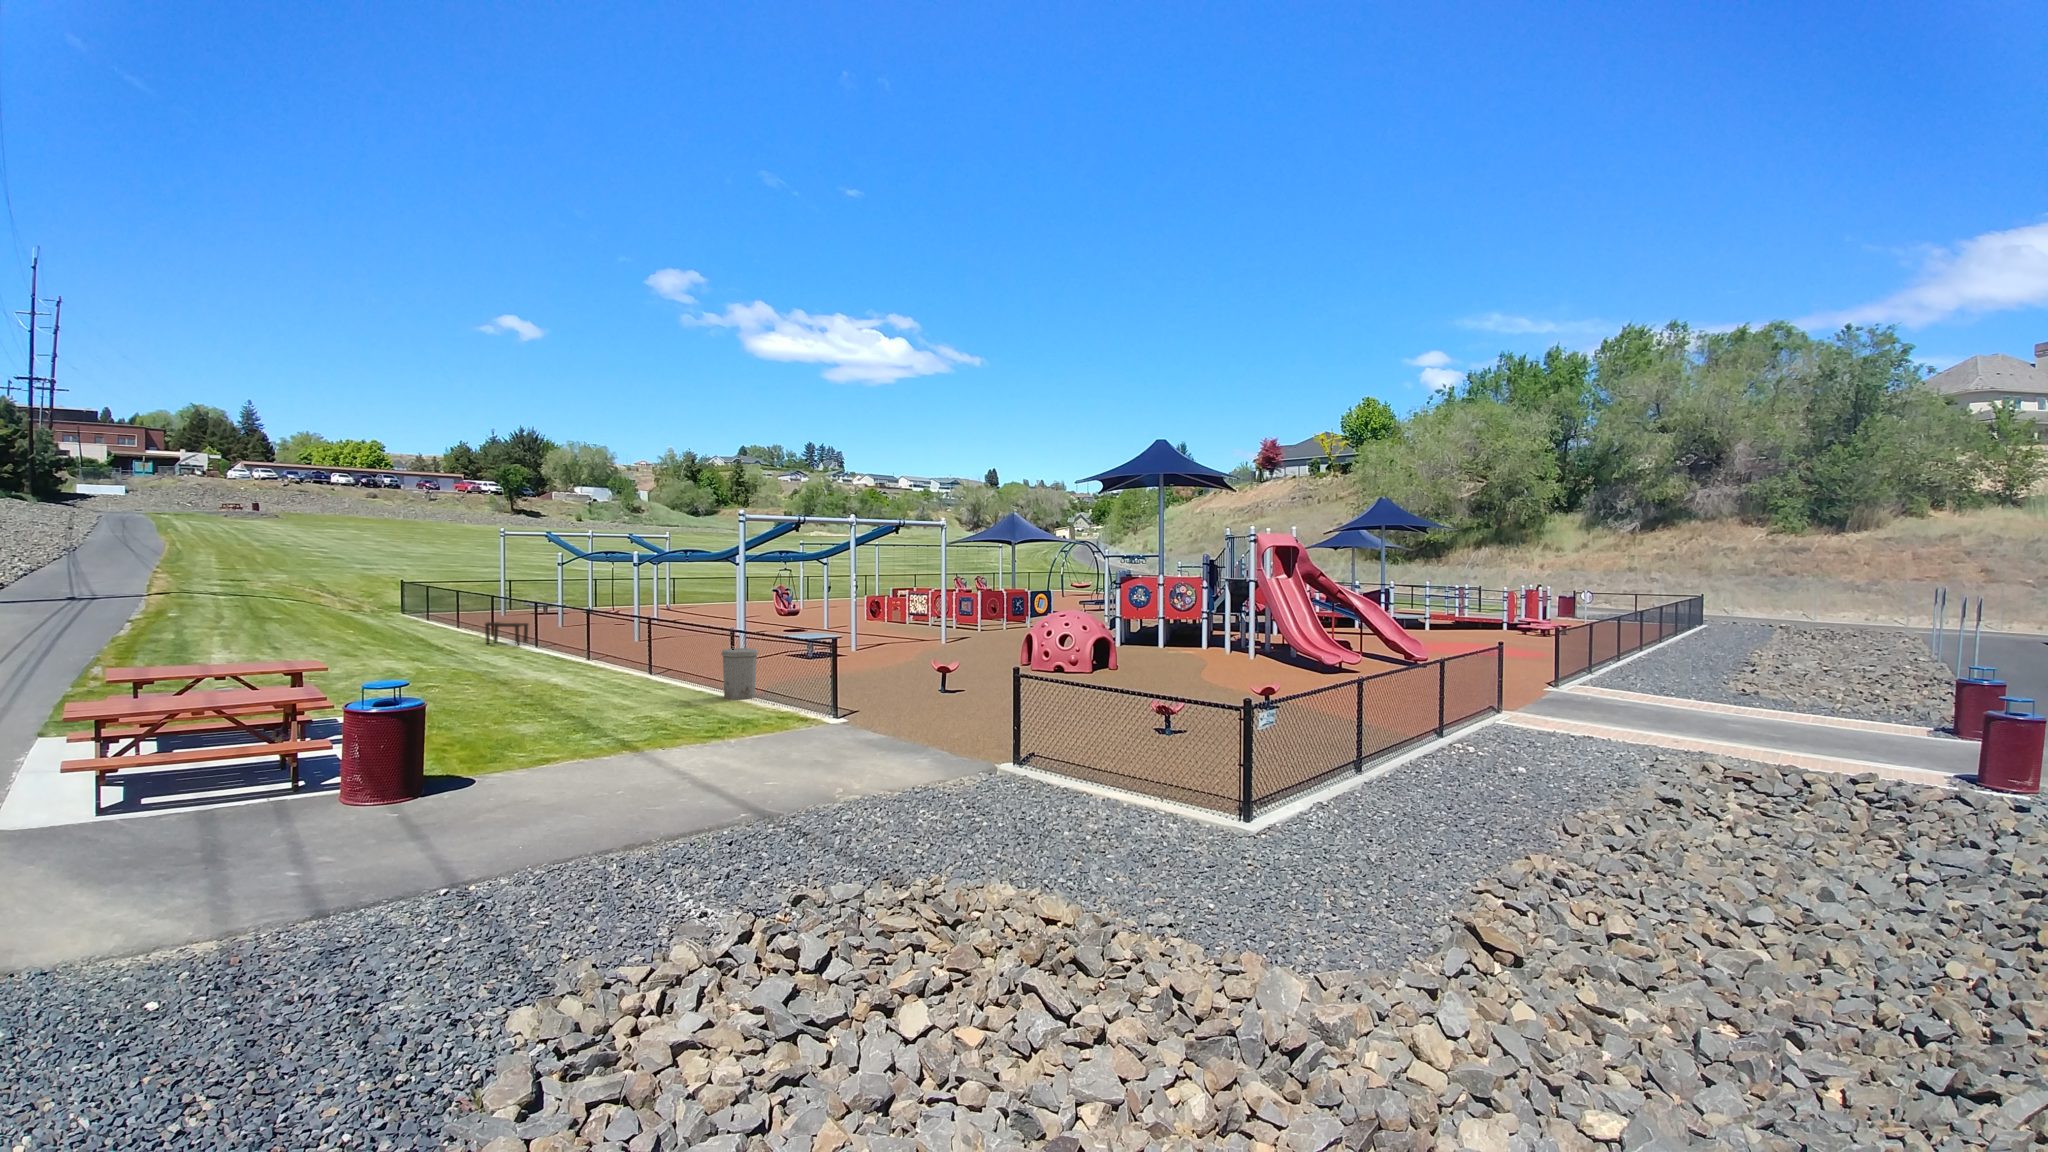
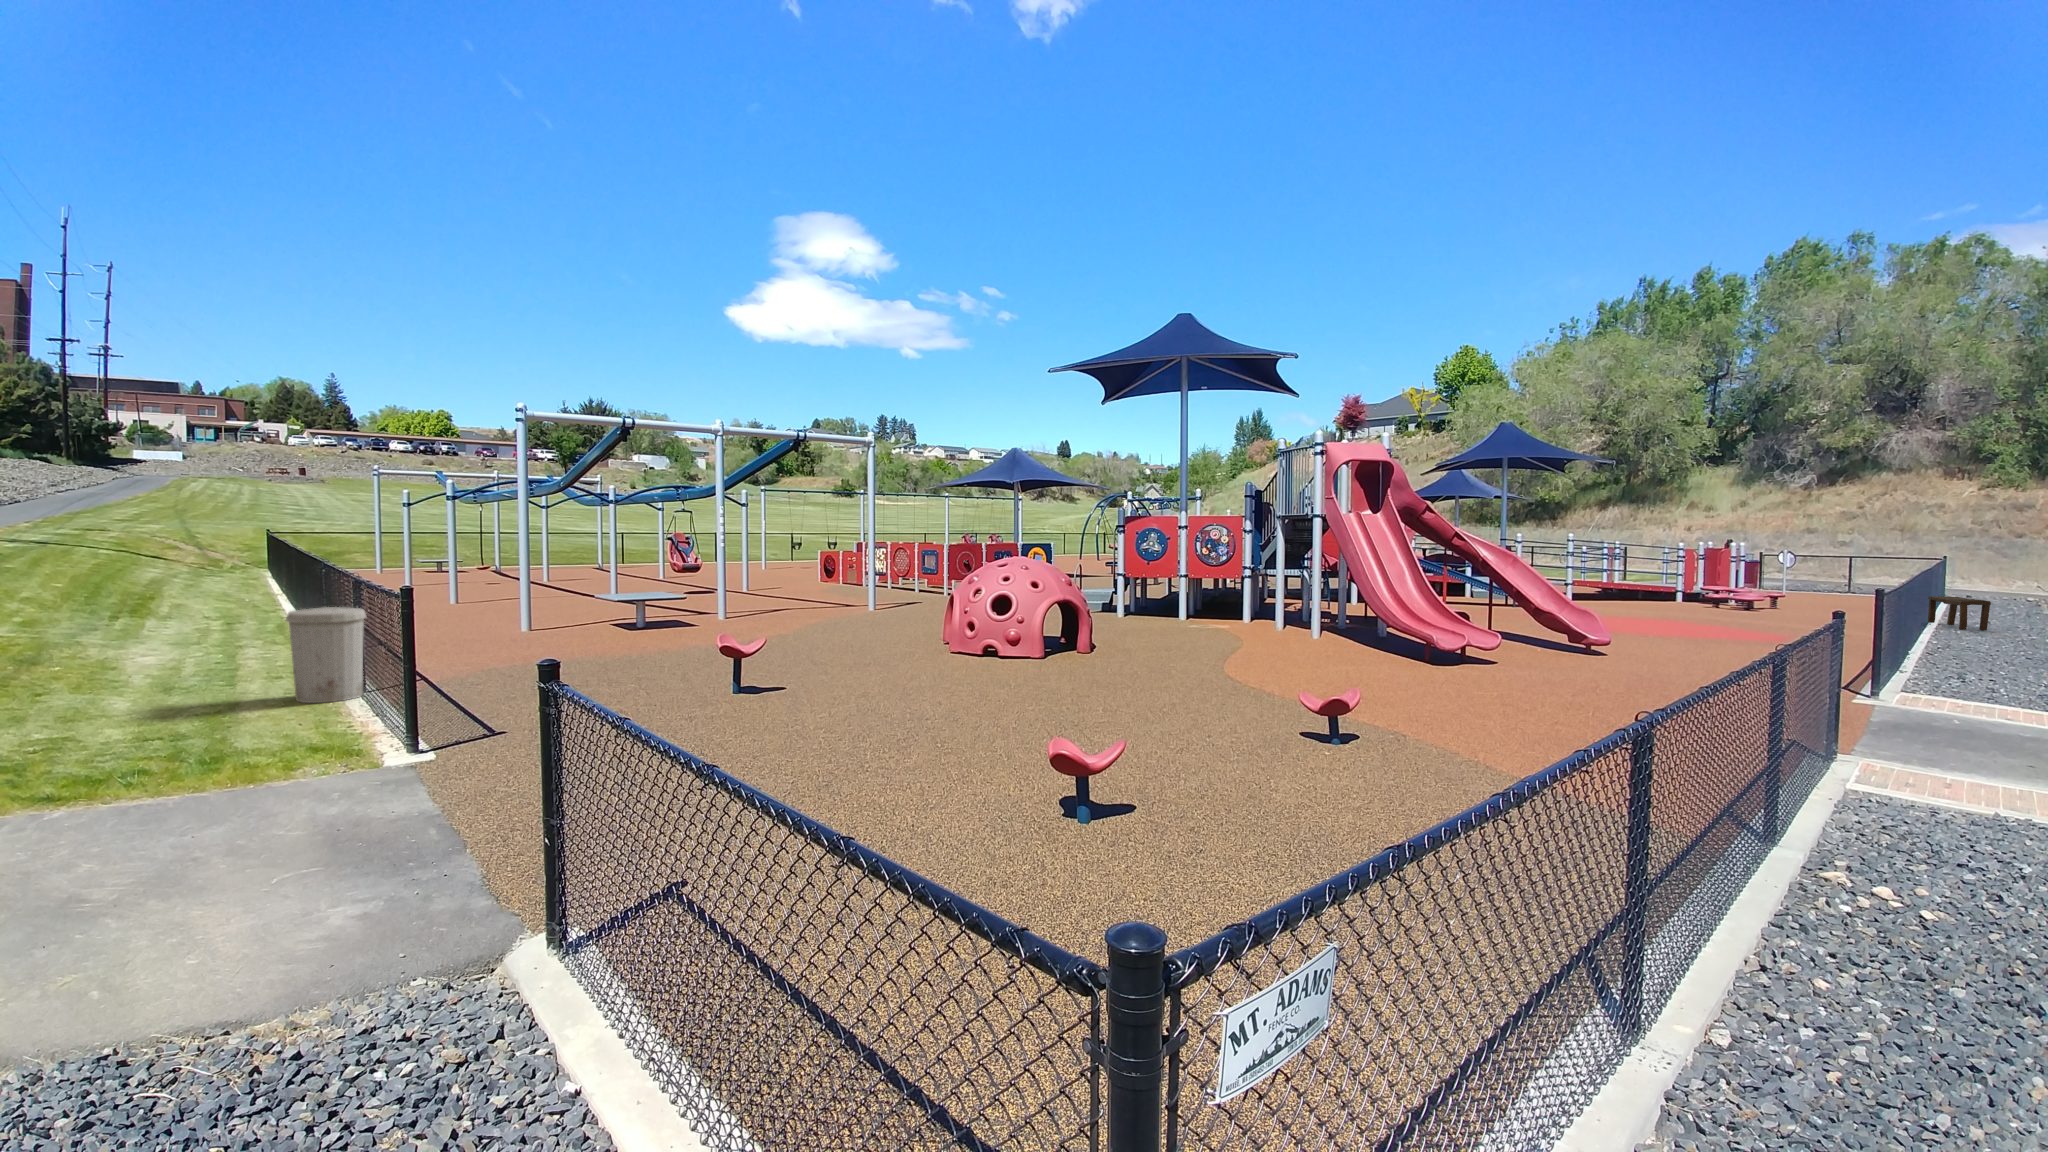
bench: present [485,622,528,645] -> present [1928,596,1991,631]

